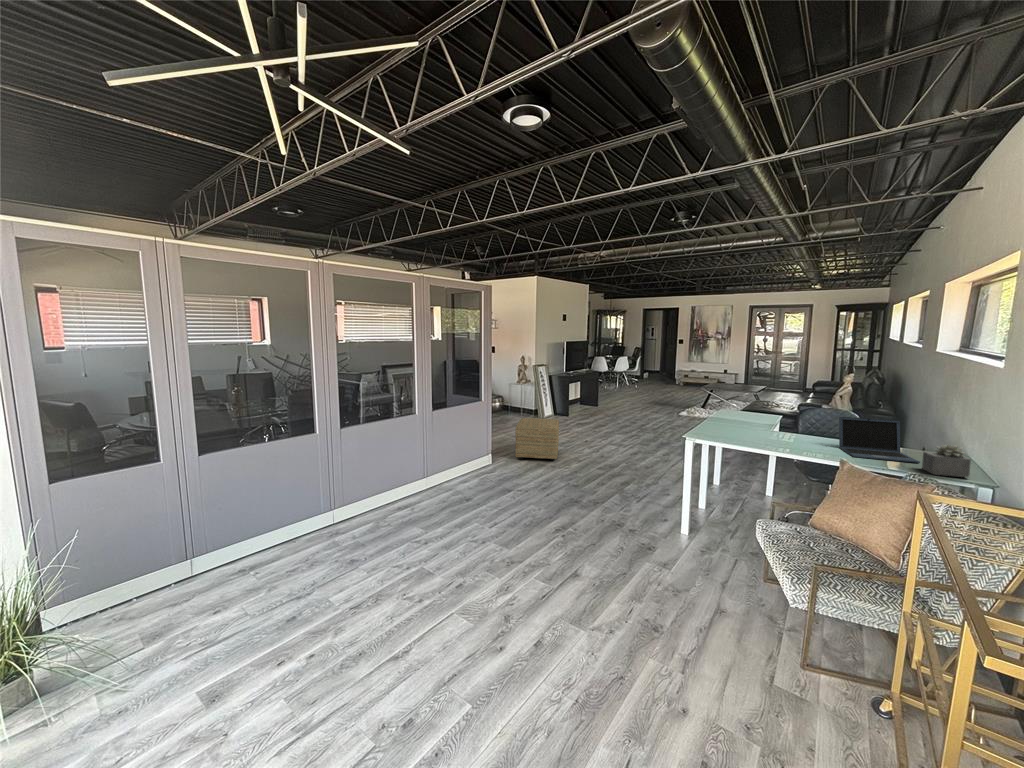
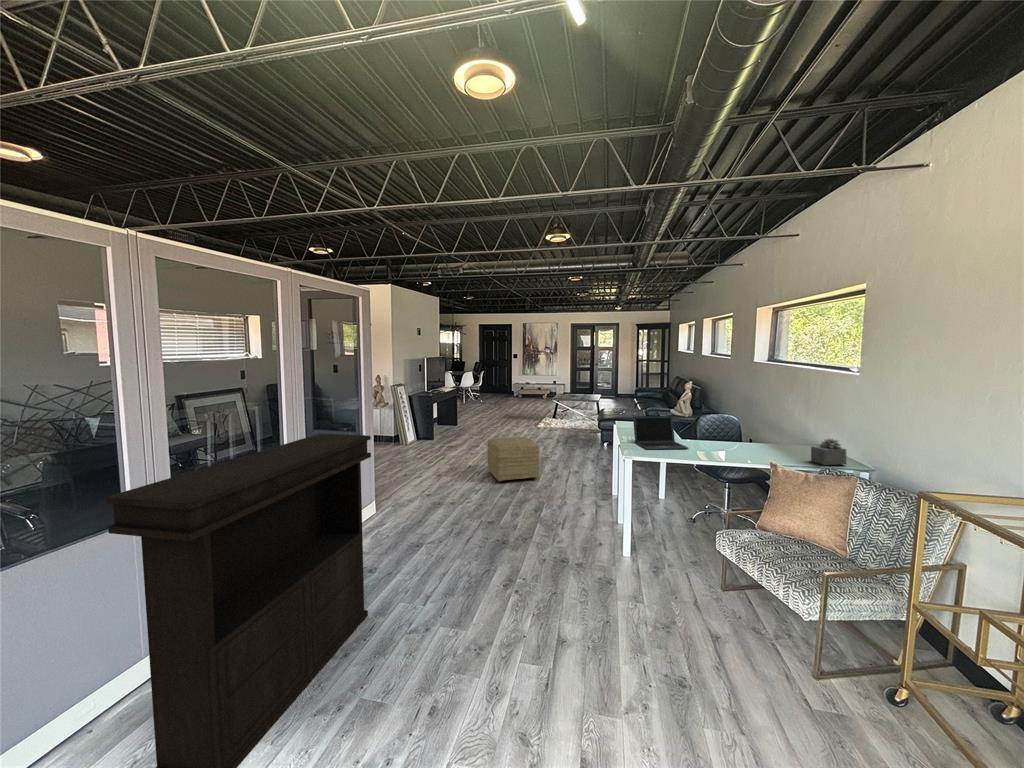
console table: none [291,392,456,587] -> present [106,434,371,768]
laptop: present [839,417,920,463] -> present [633,416,688,450]
ottoman: present [515,418,559,460] -> present [488,437,539,482]

